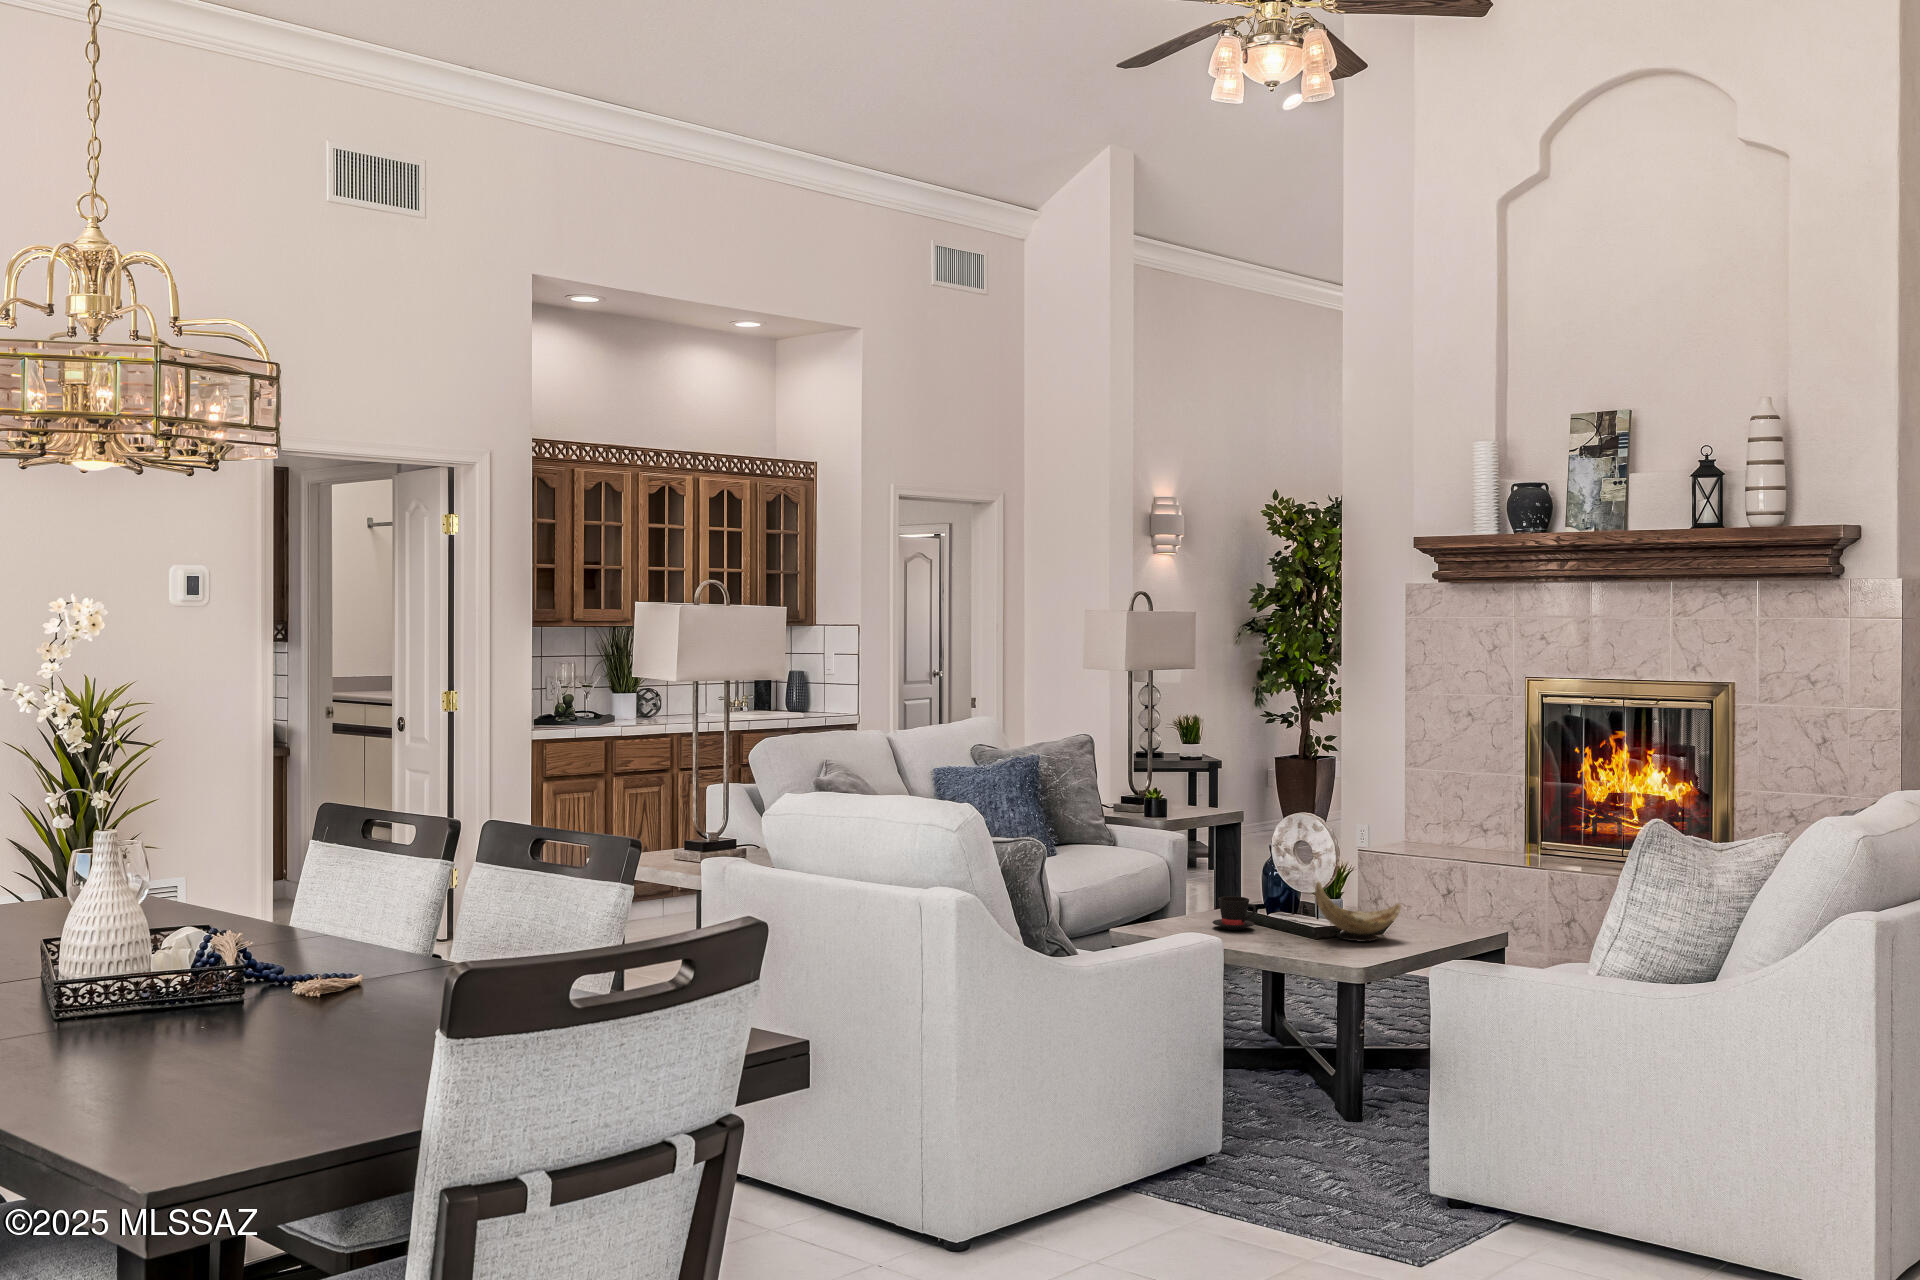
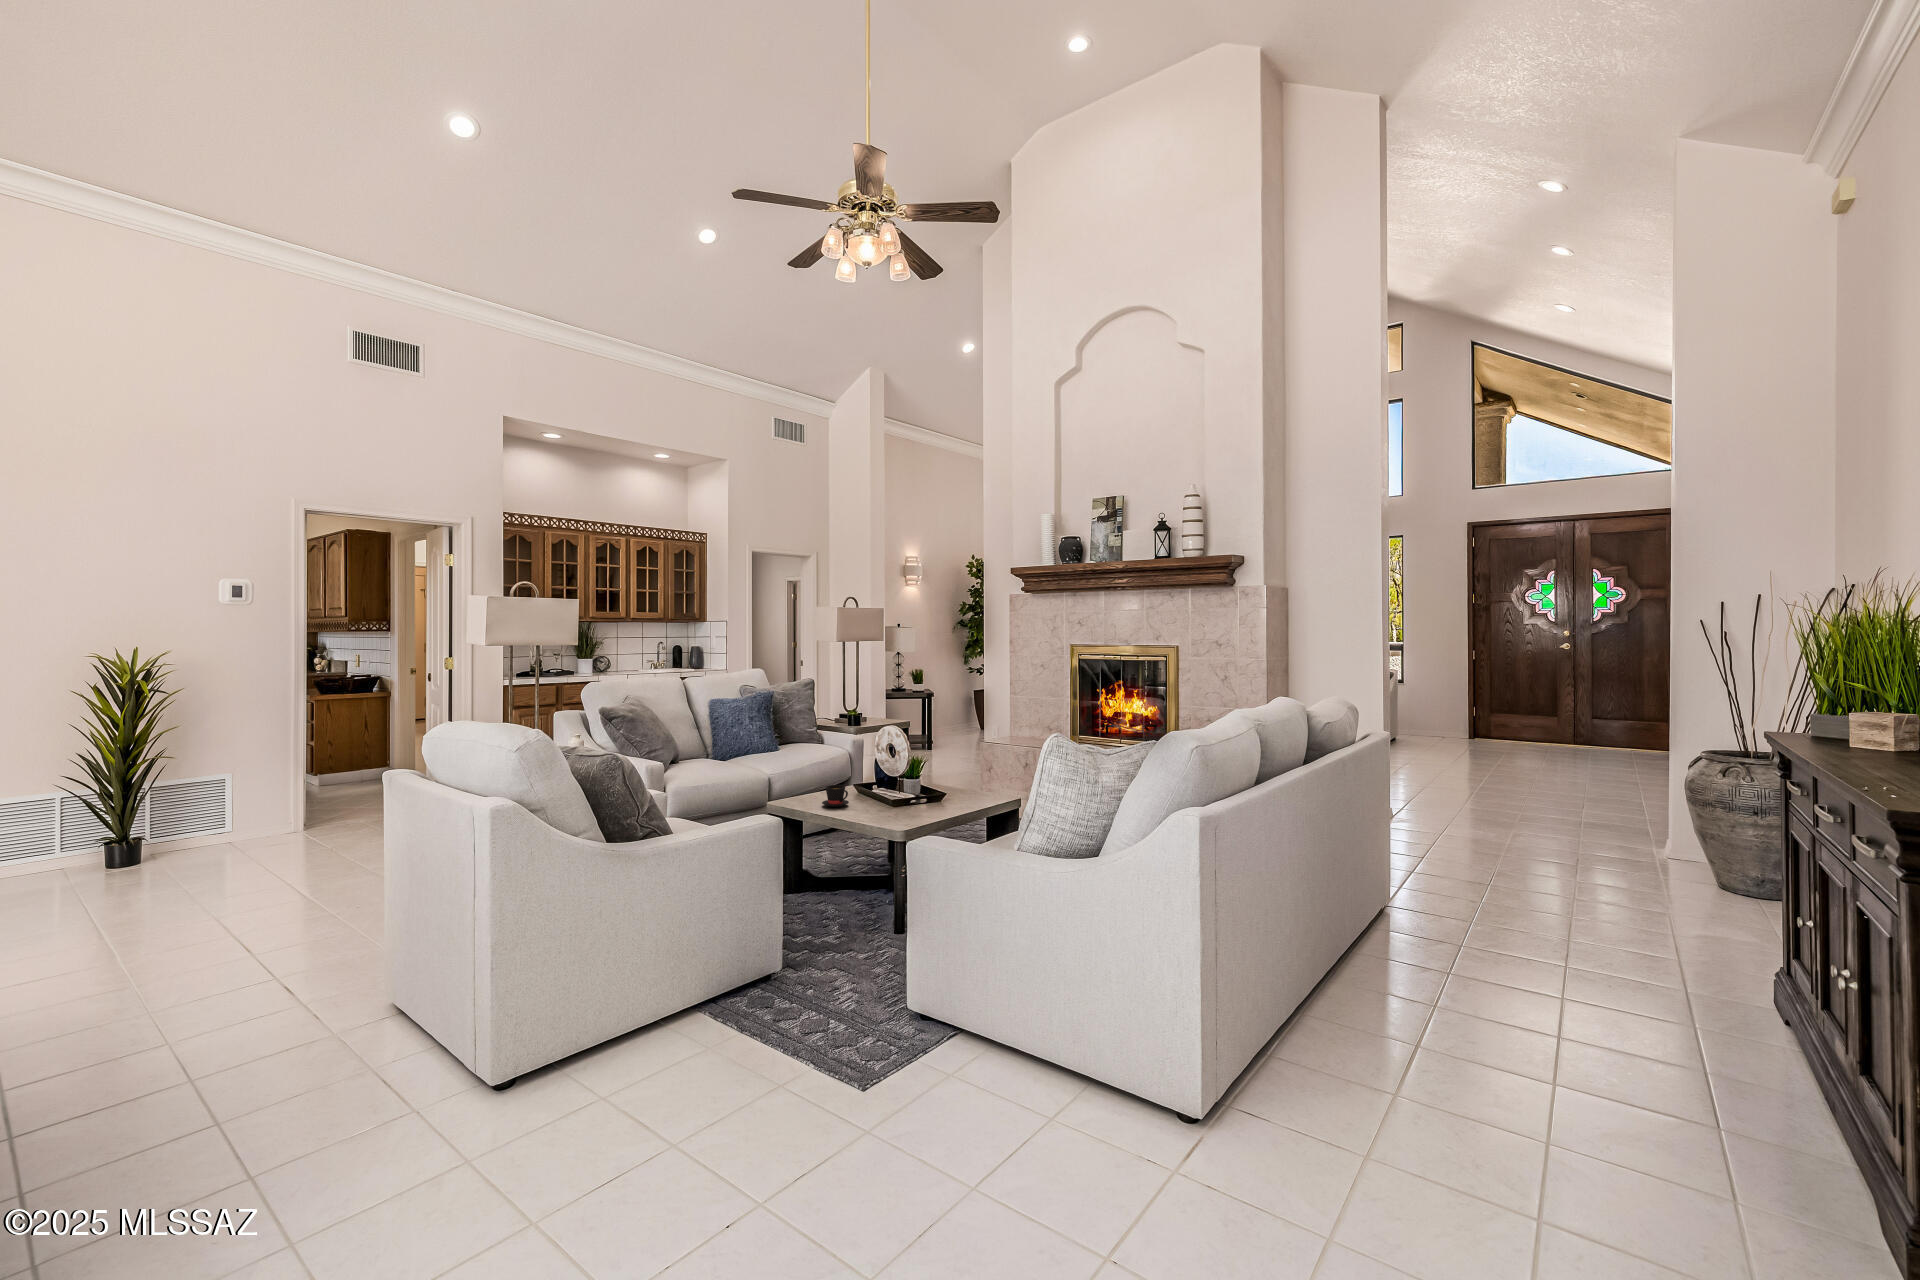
decorative bowl: present [1315,882,1401,942] -> none [882,776,938,814]

